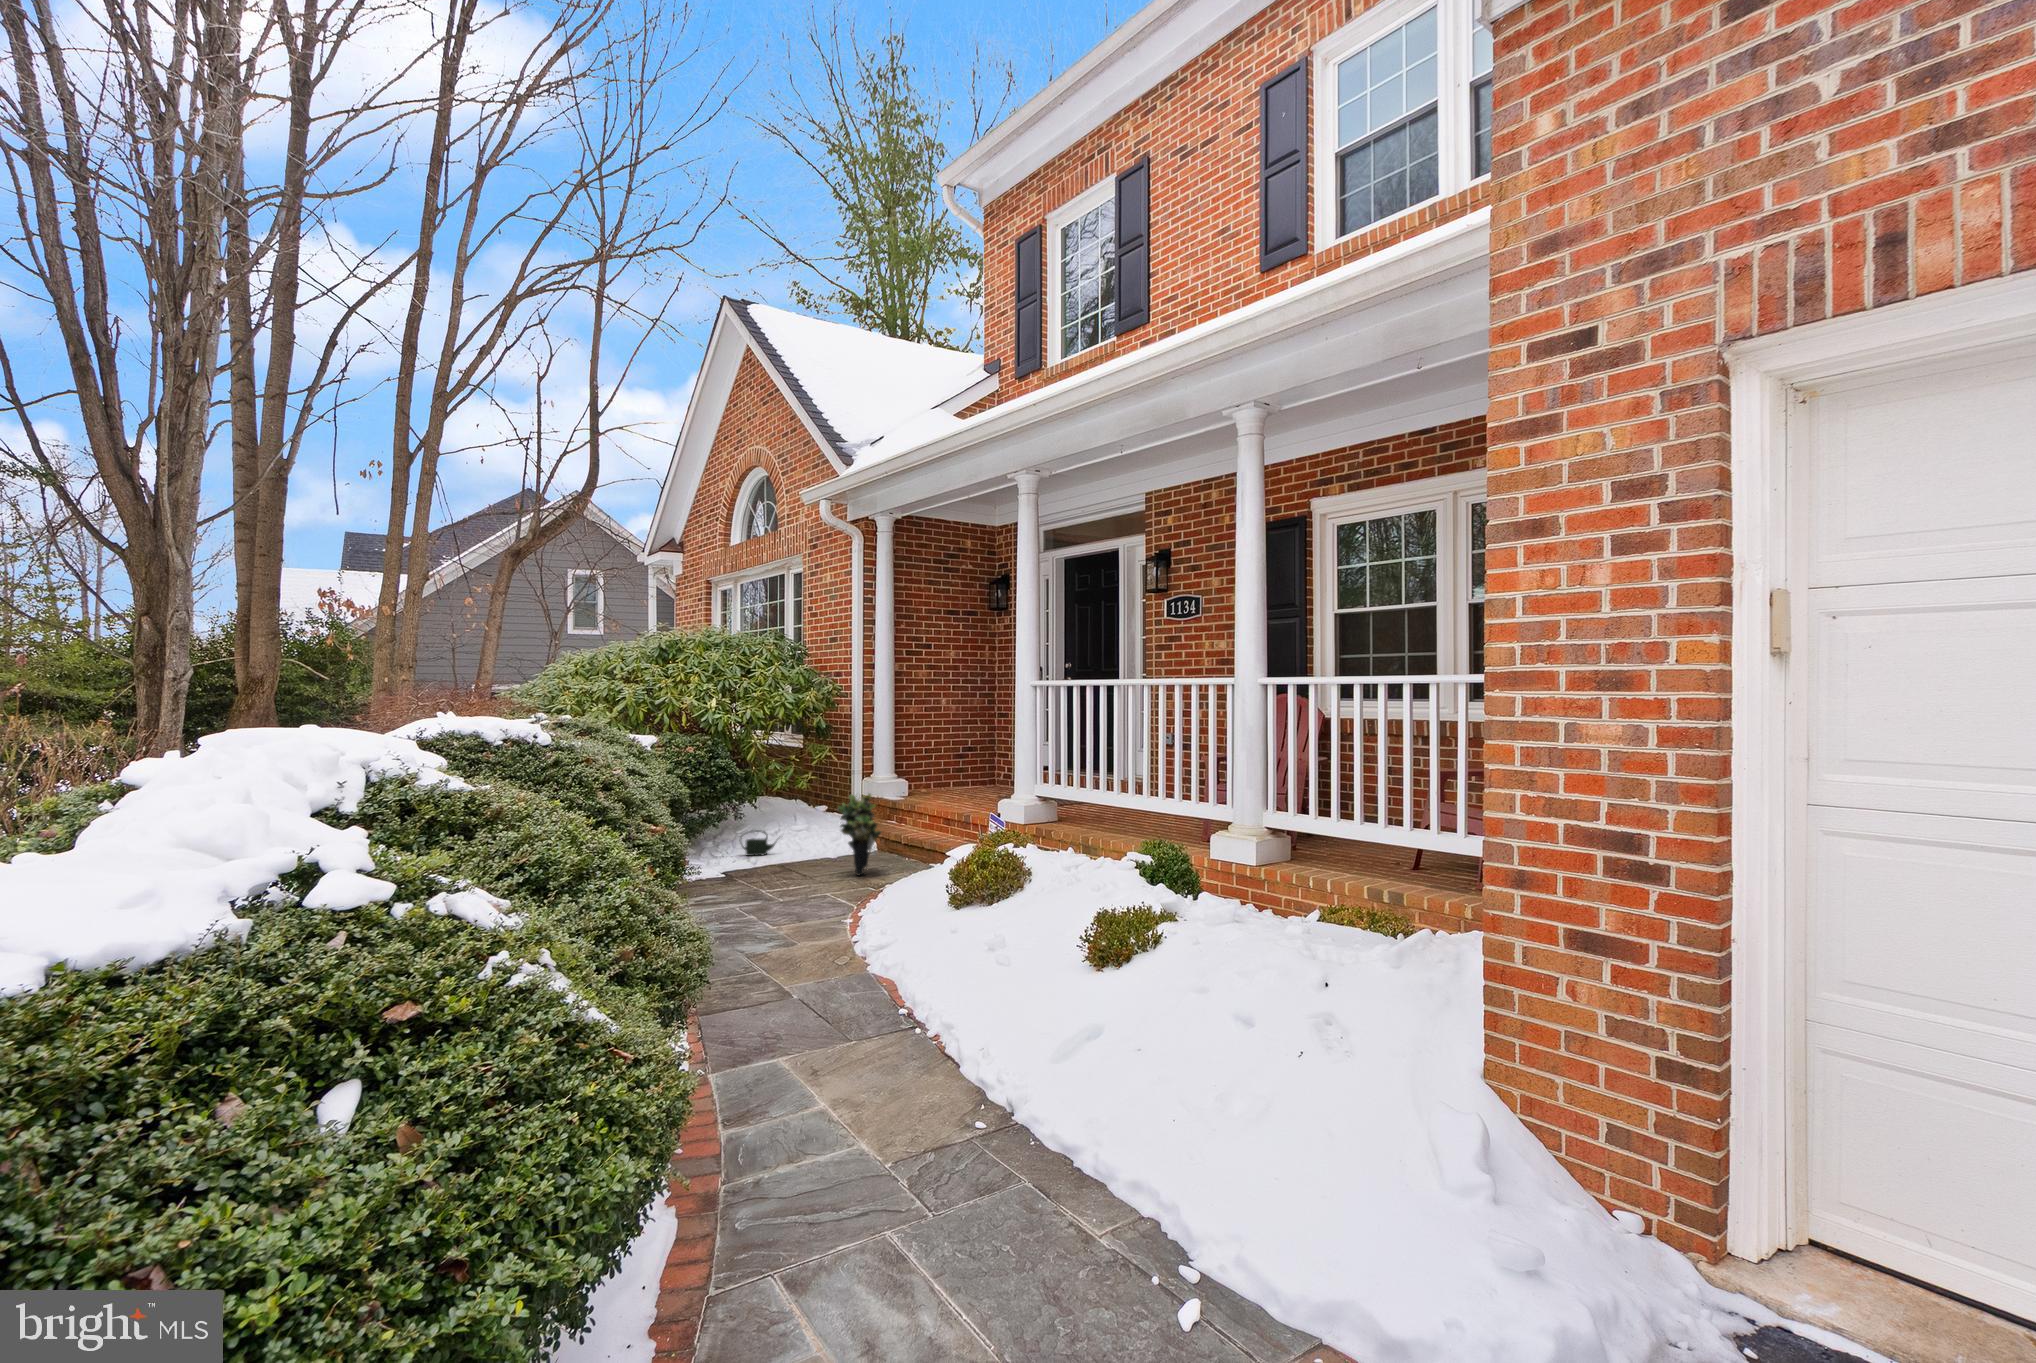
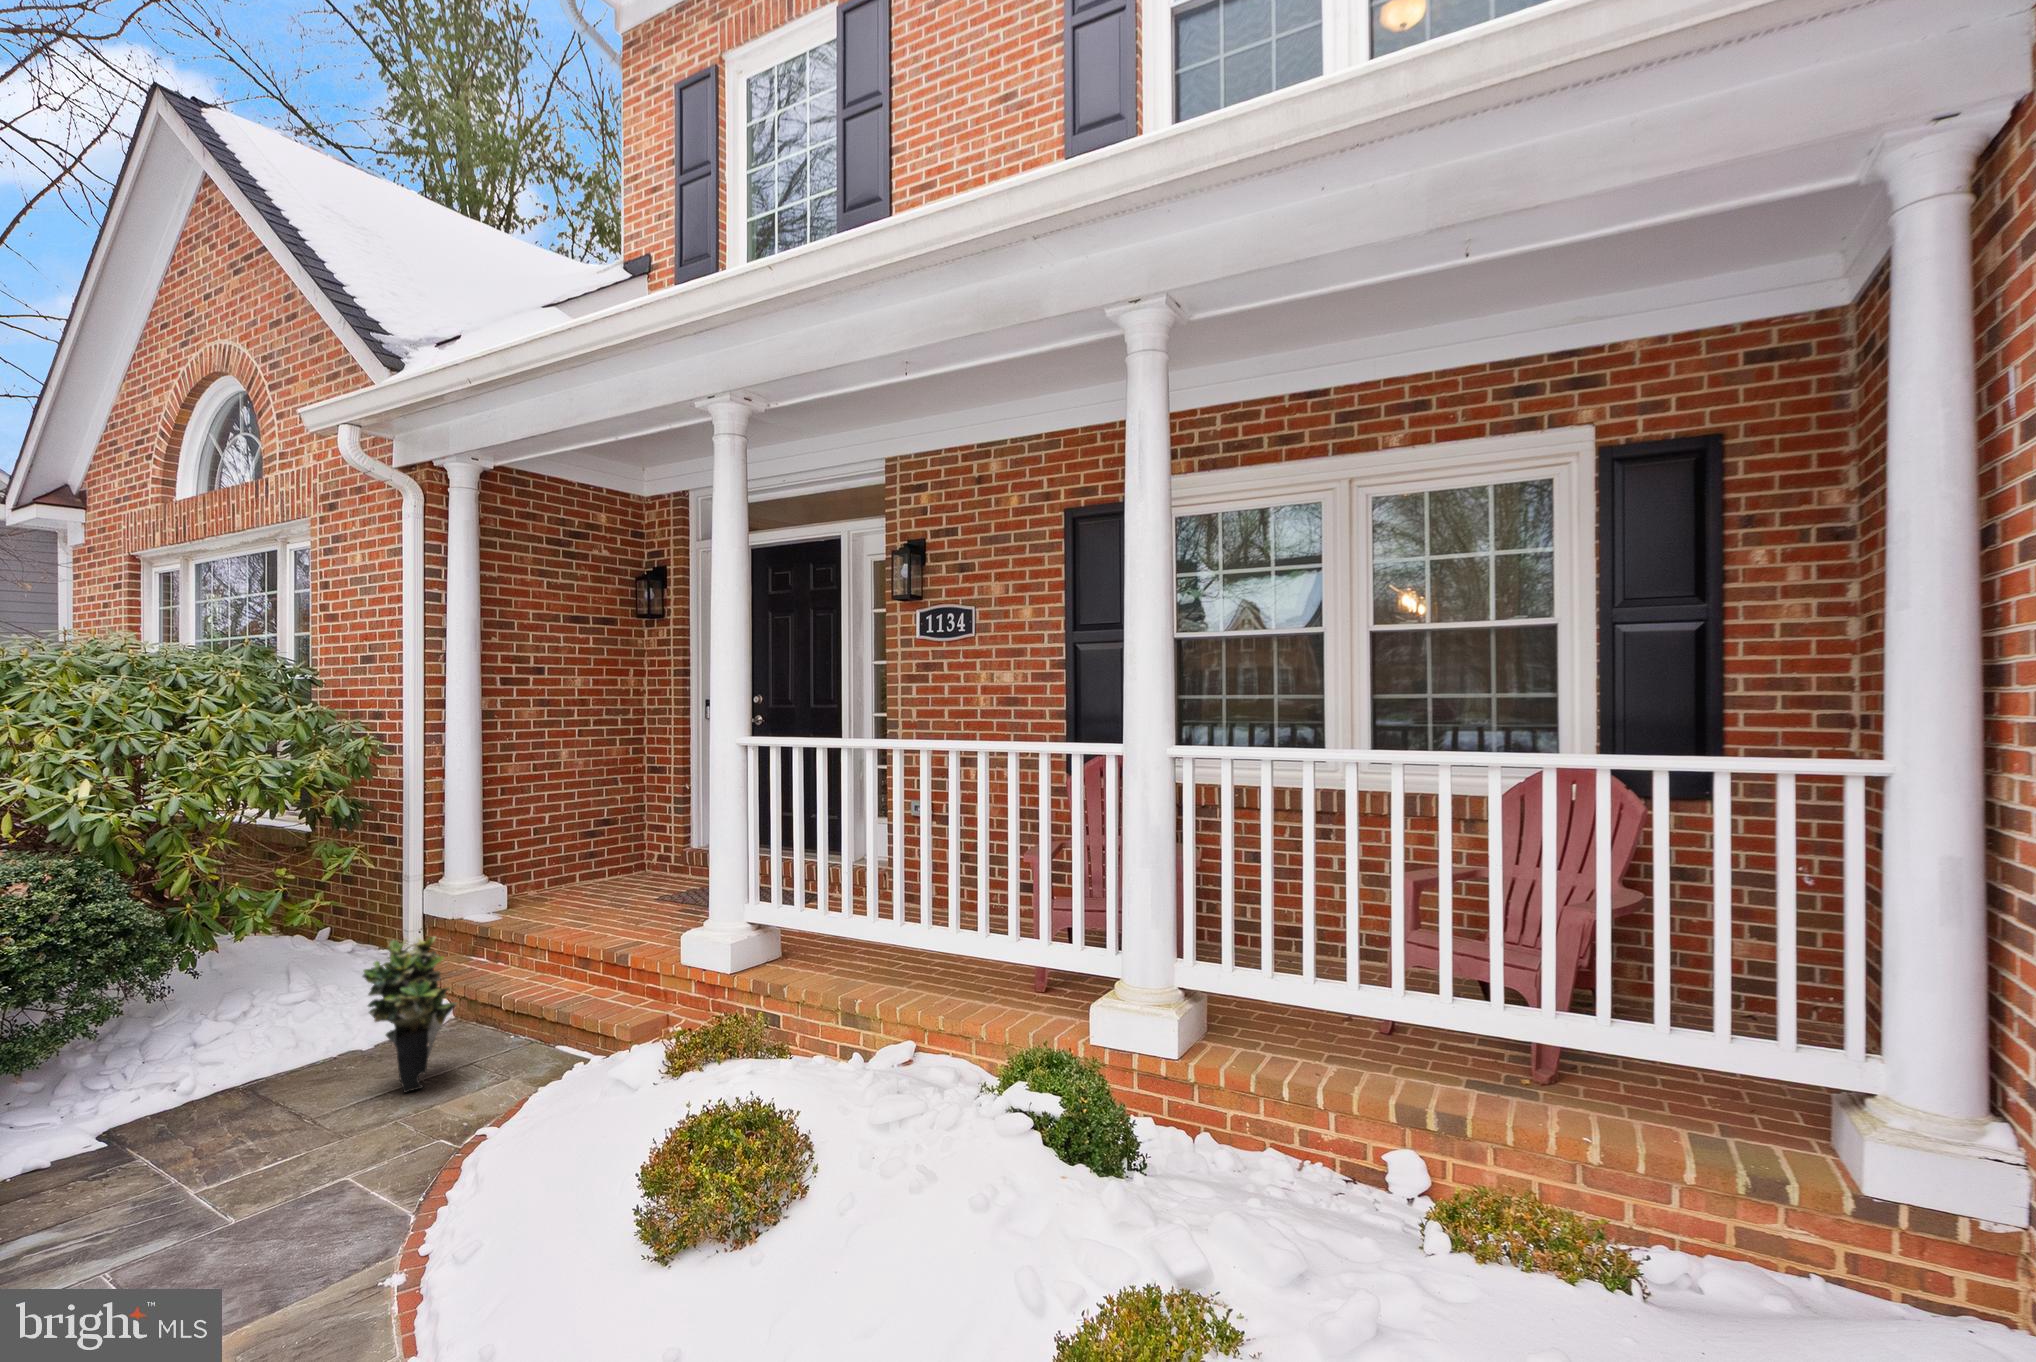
watering can: present [742,830,776,856] -> none [153,1008,253,1059]

